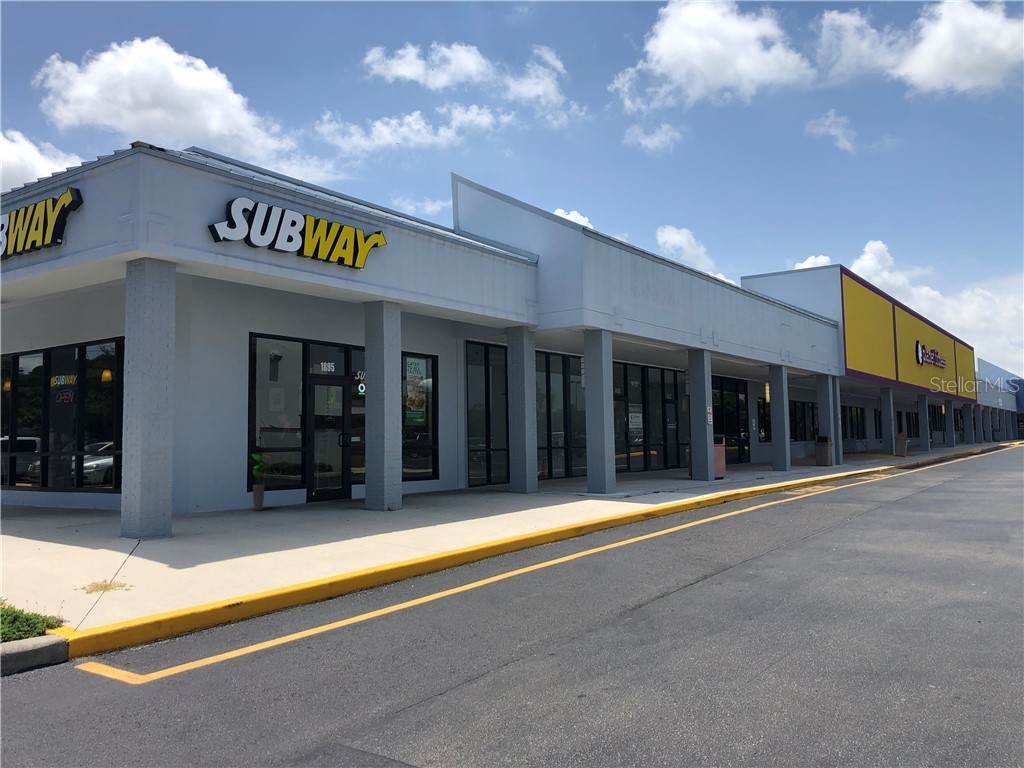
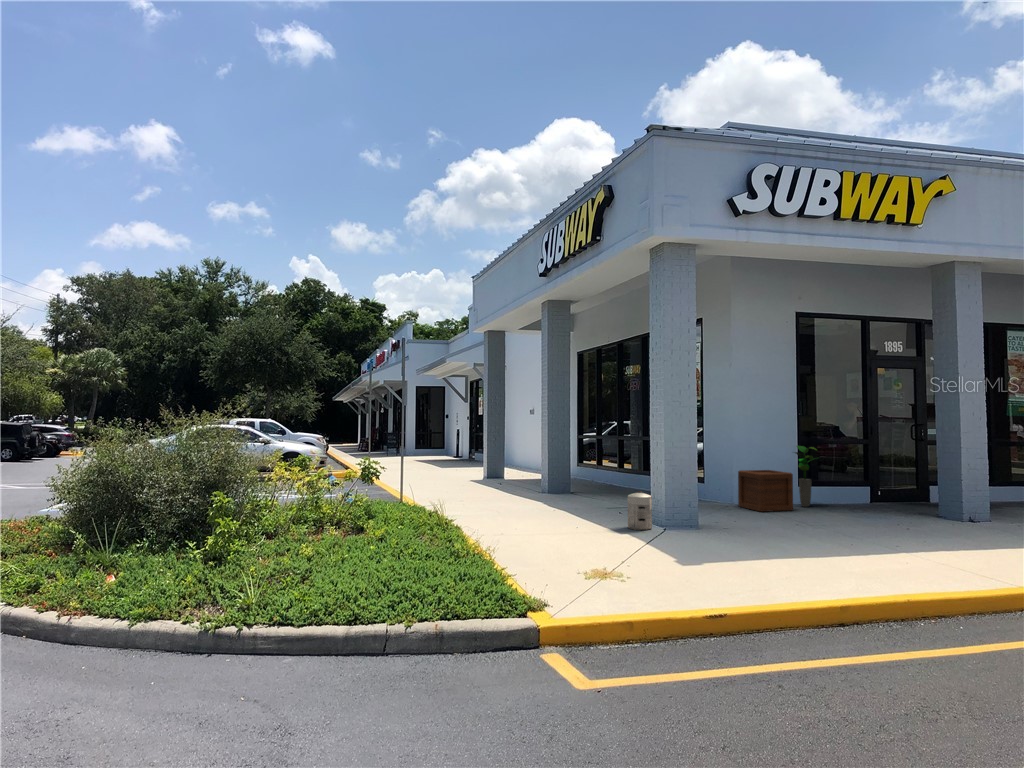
wooden crate: none [196,478,250,519] -> present [738,470,793,512]
waste bin: none [93,508,122,548] -> present [628,491,652,530]

